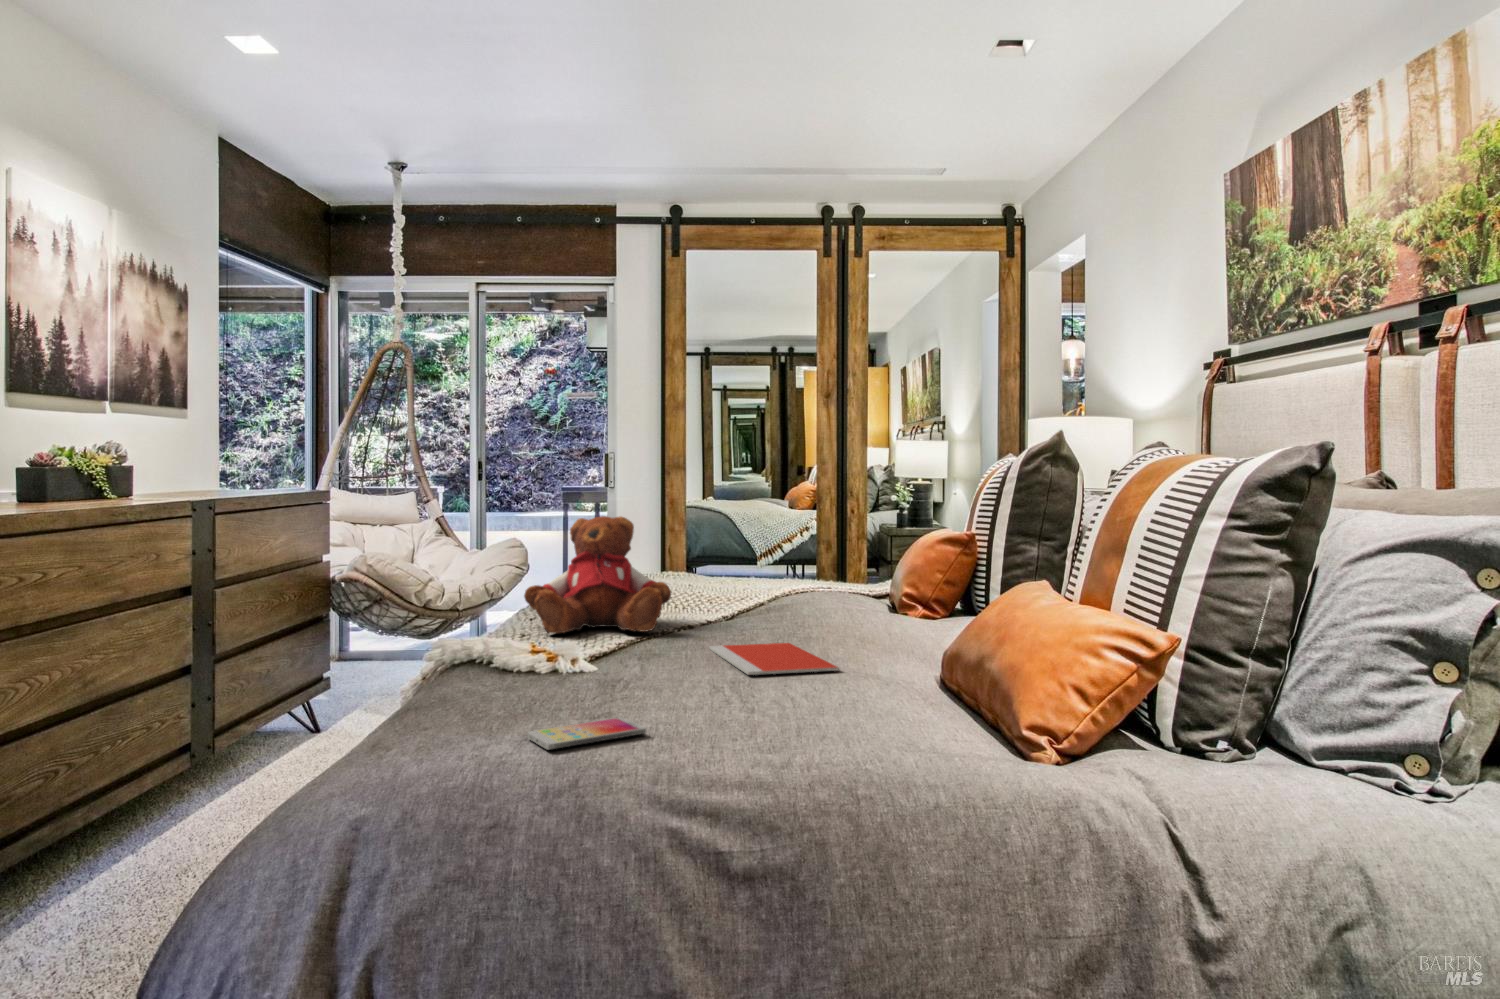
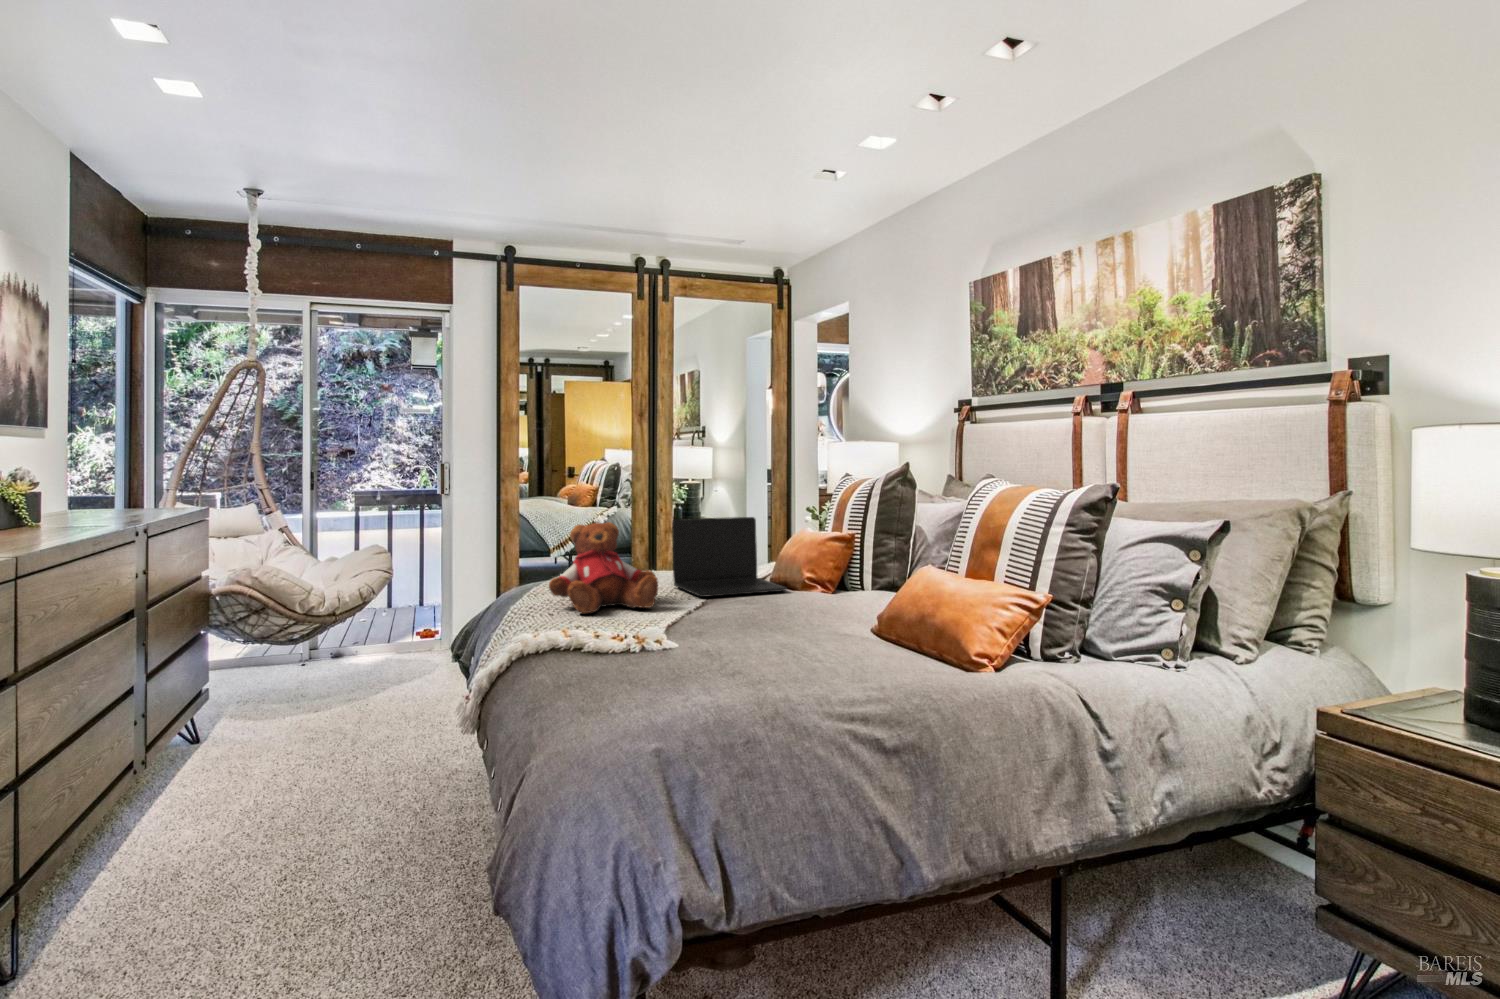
laptop: none [728,517,872,623] -> present [673,517,787,597]
notebook: present [709,643,839,675] -> none [709,609,818,634]
smartphone: present [527,717,646,750] -> none [702,667,771,691]

